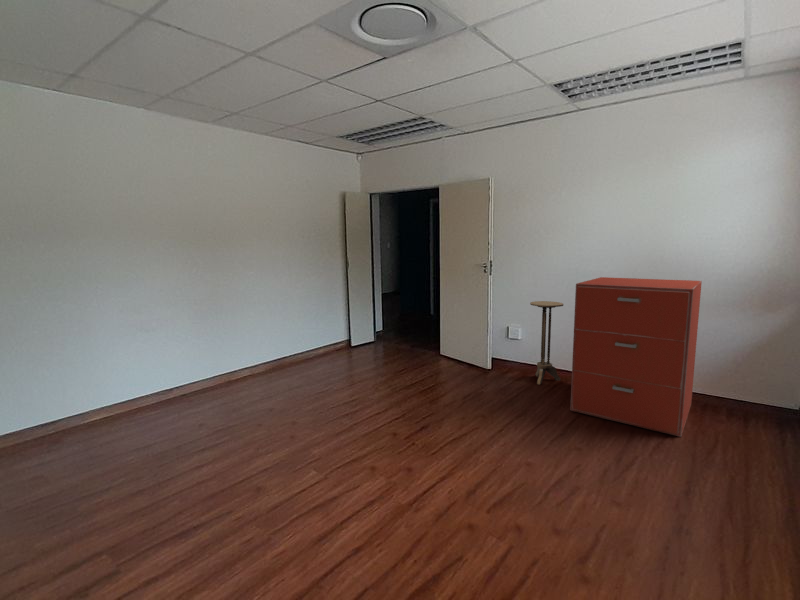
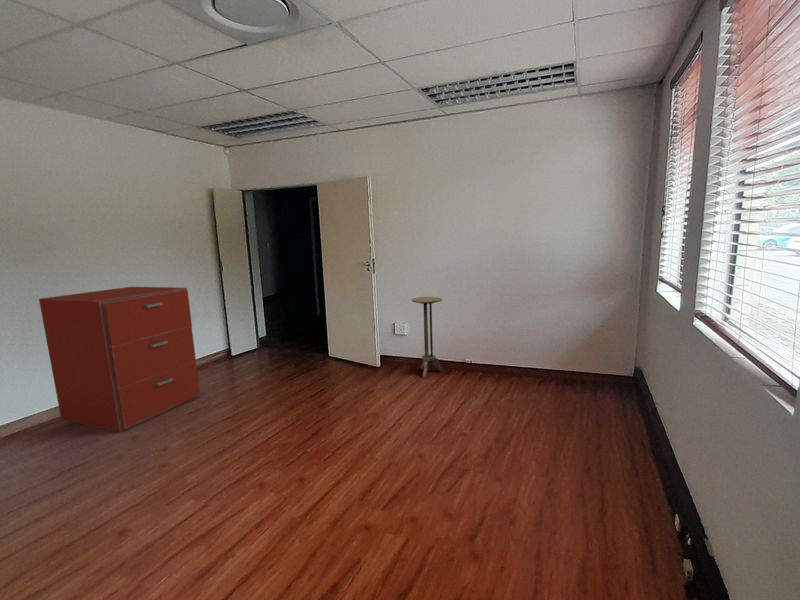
filing cabinet: present [570,277,702,437] -> present [39,287,200,432]

